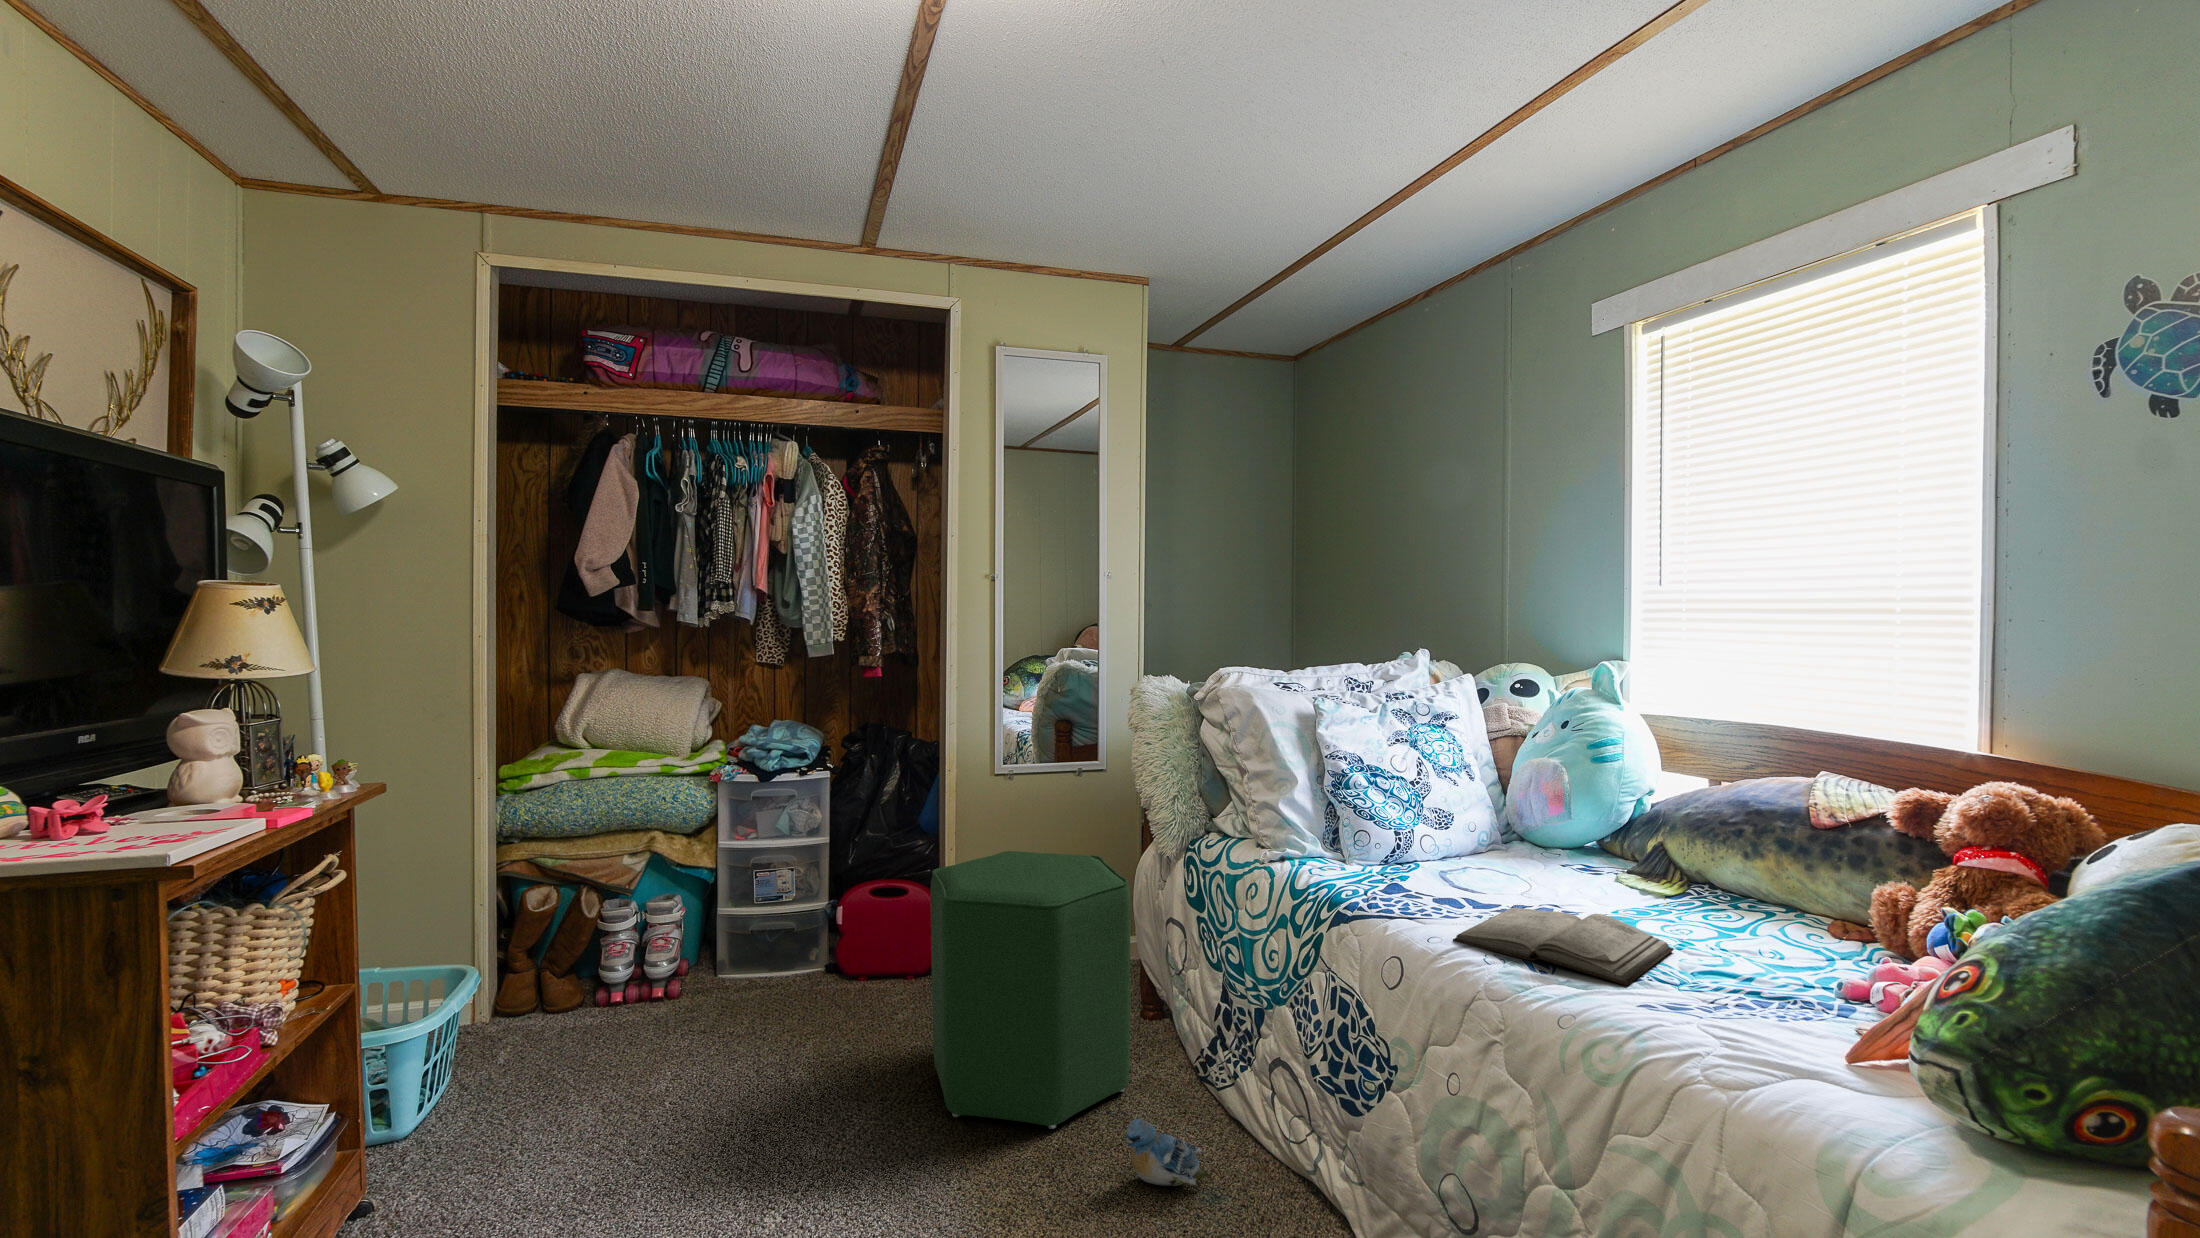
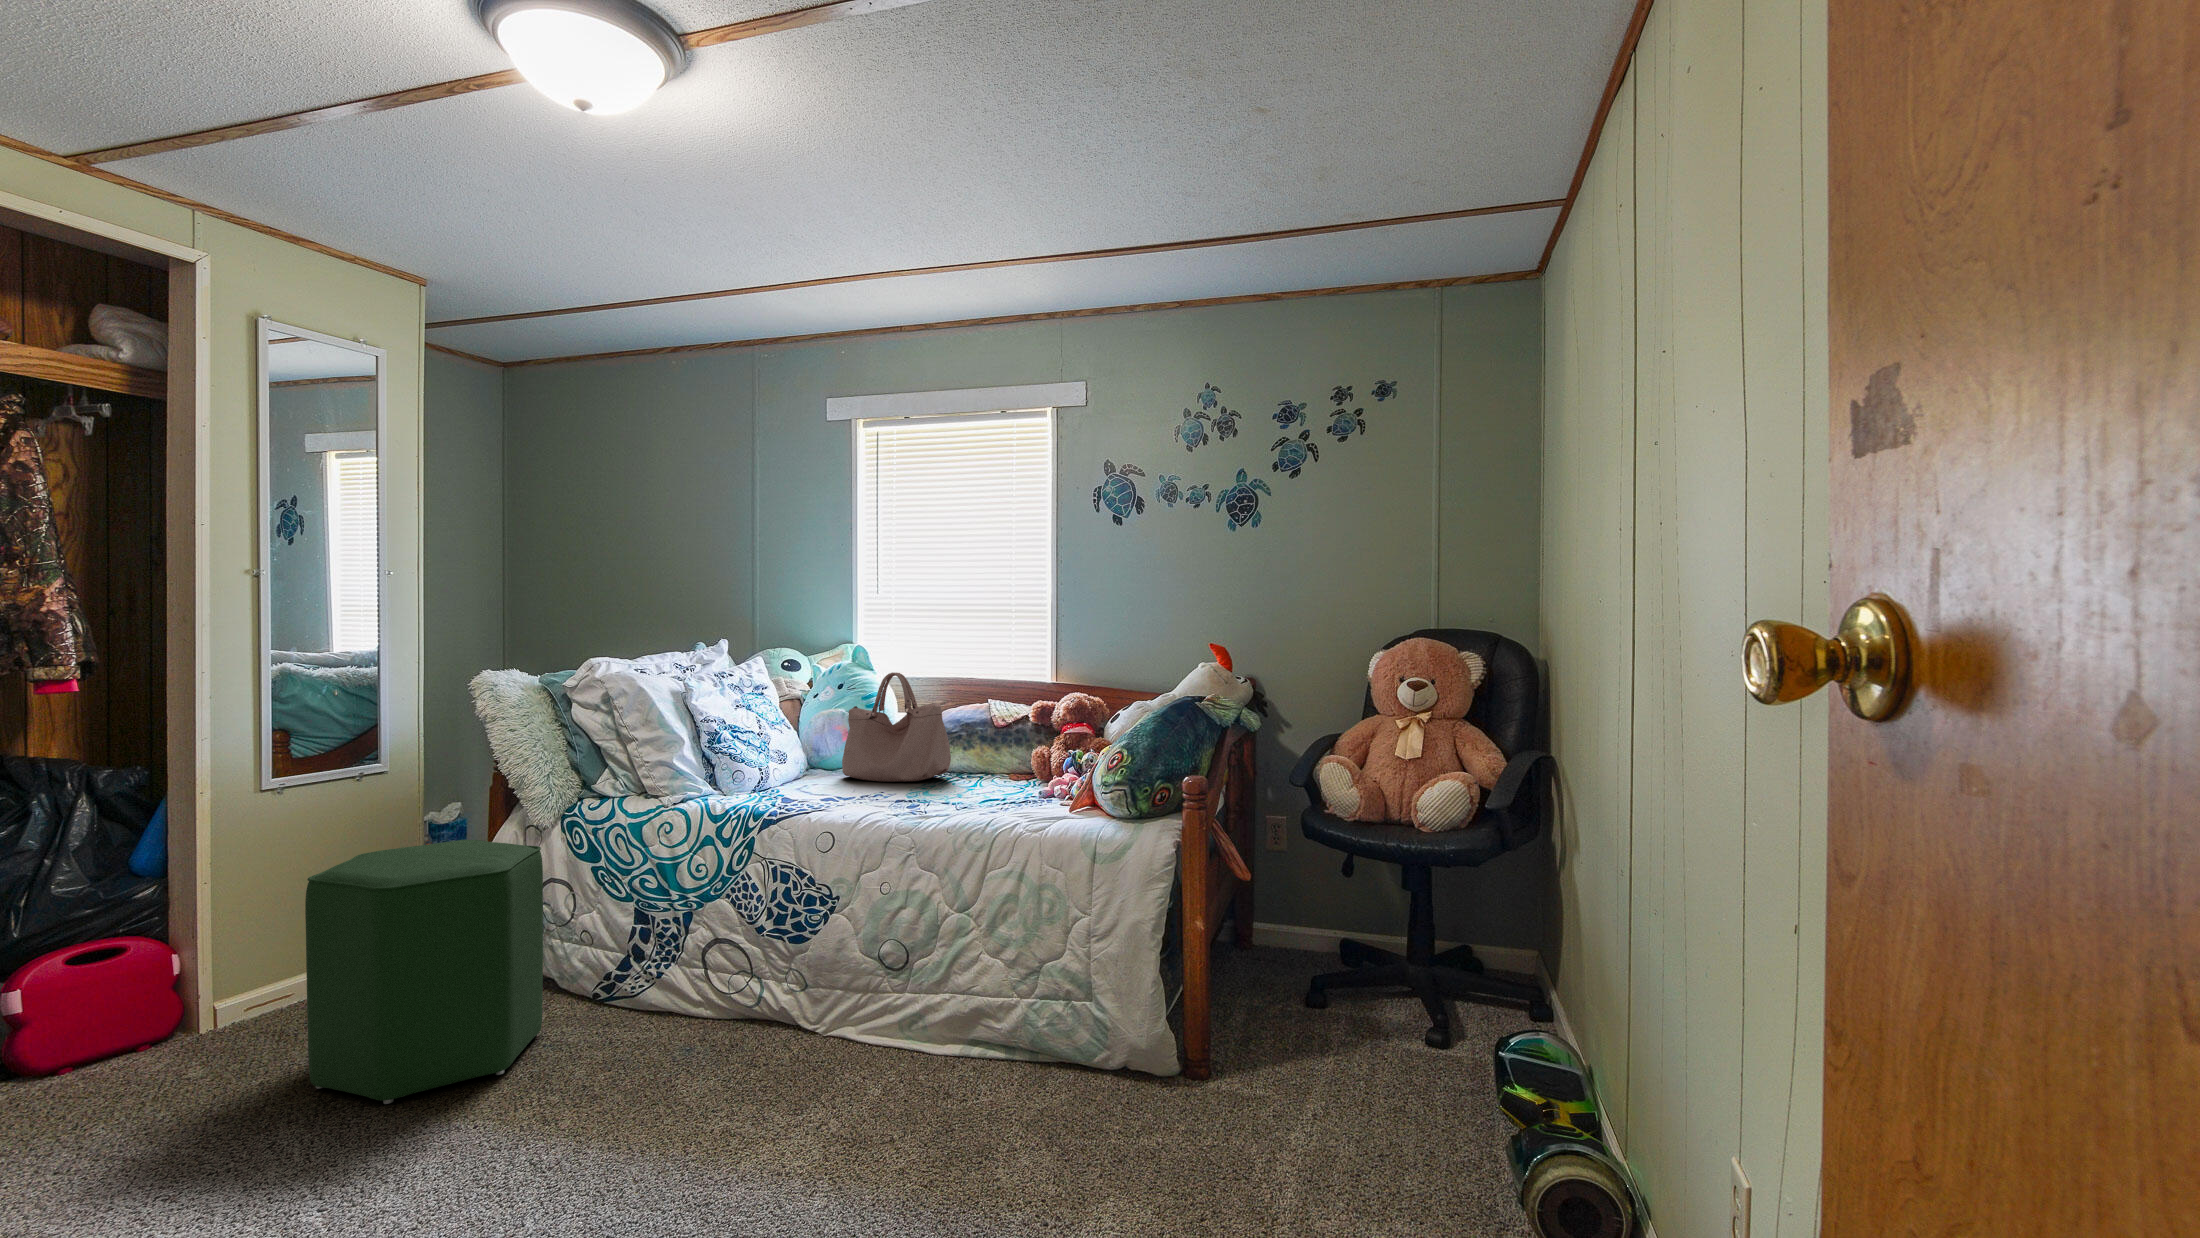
handbag: none [1537,714,1708,896] -> present [842,672,951,782]
diary: present [1453,908,1674,986] -> none [858,786,962,814]
plush toy: present [1123,1119,1209,1186] -> none [602,1019,674,1066]

